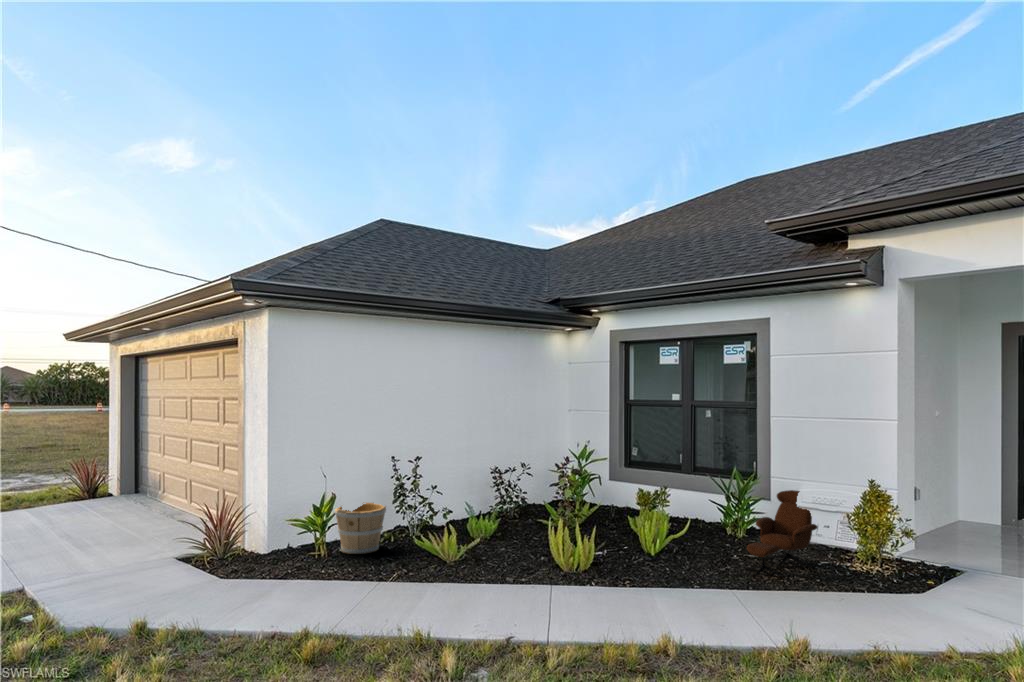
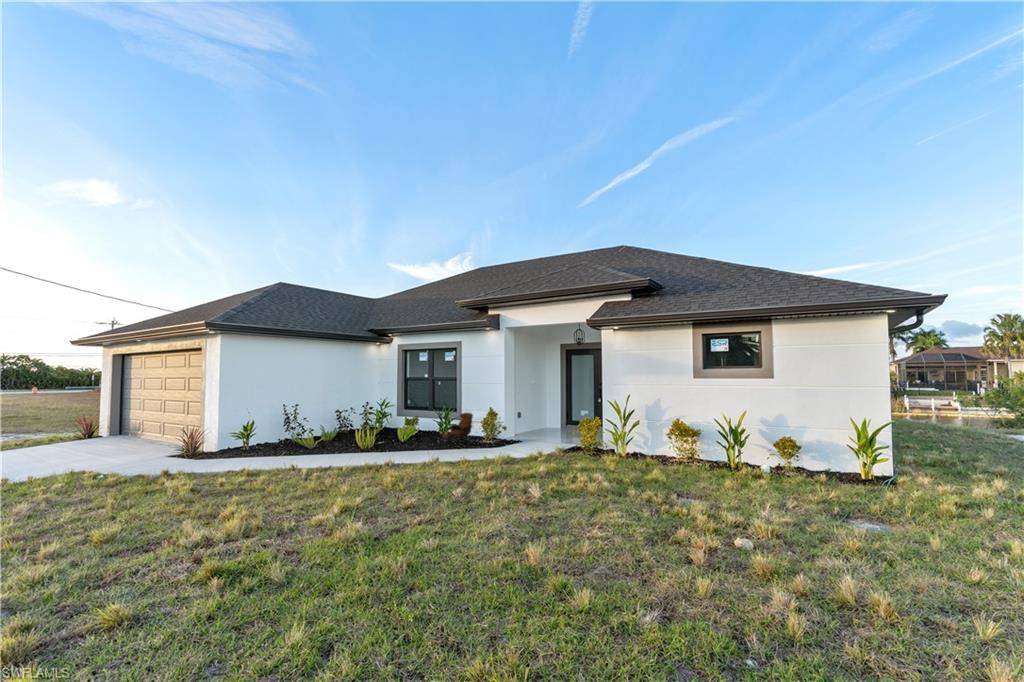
wooden bucket: present [335,503,386,554] -> none [252,426,280,450]

